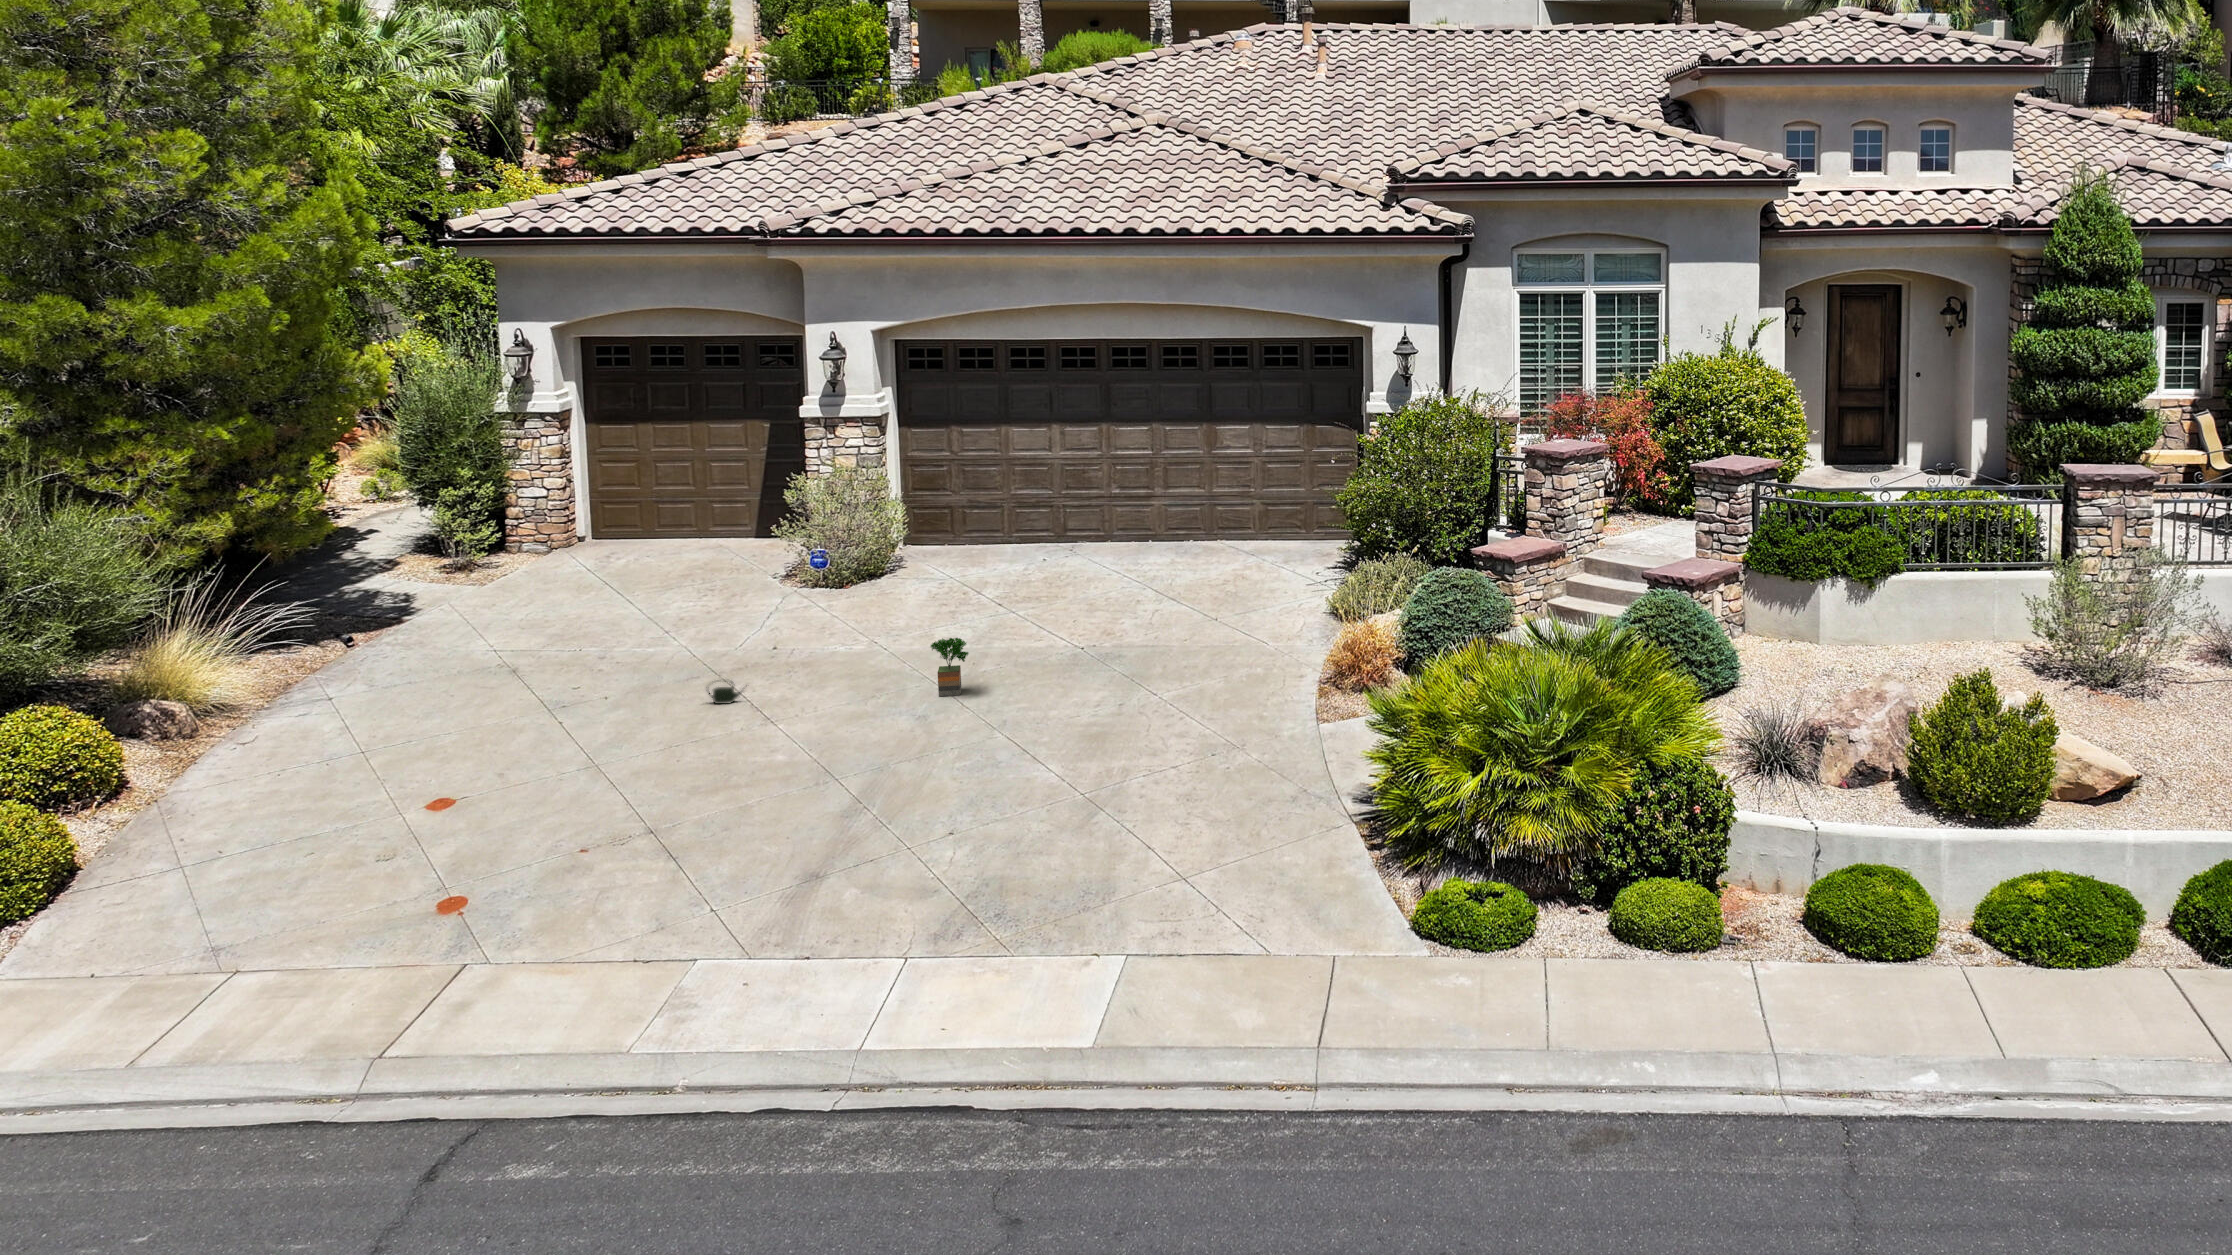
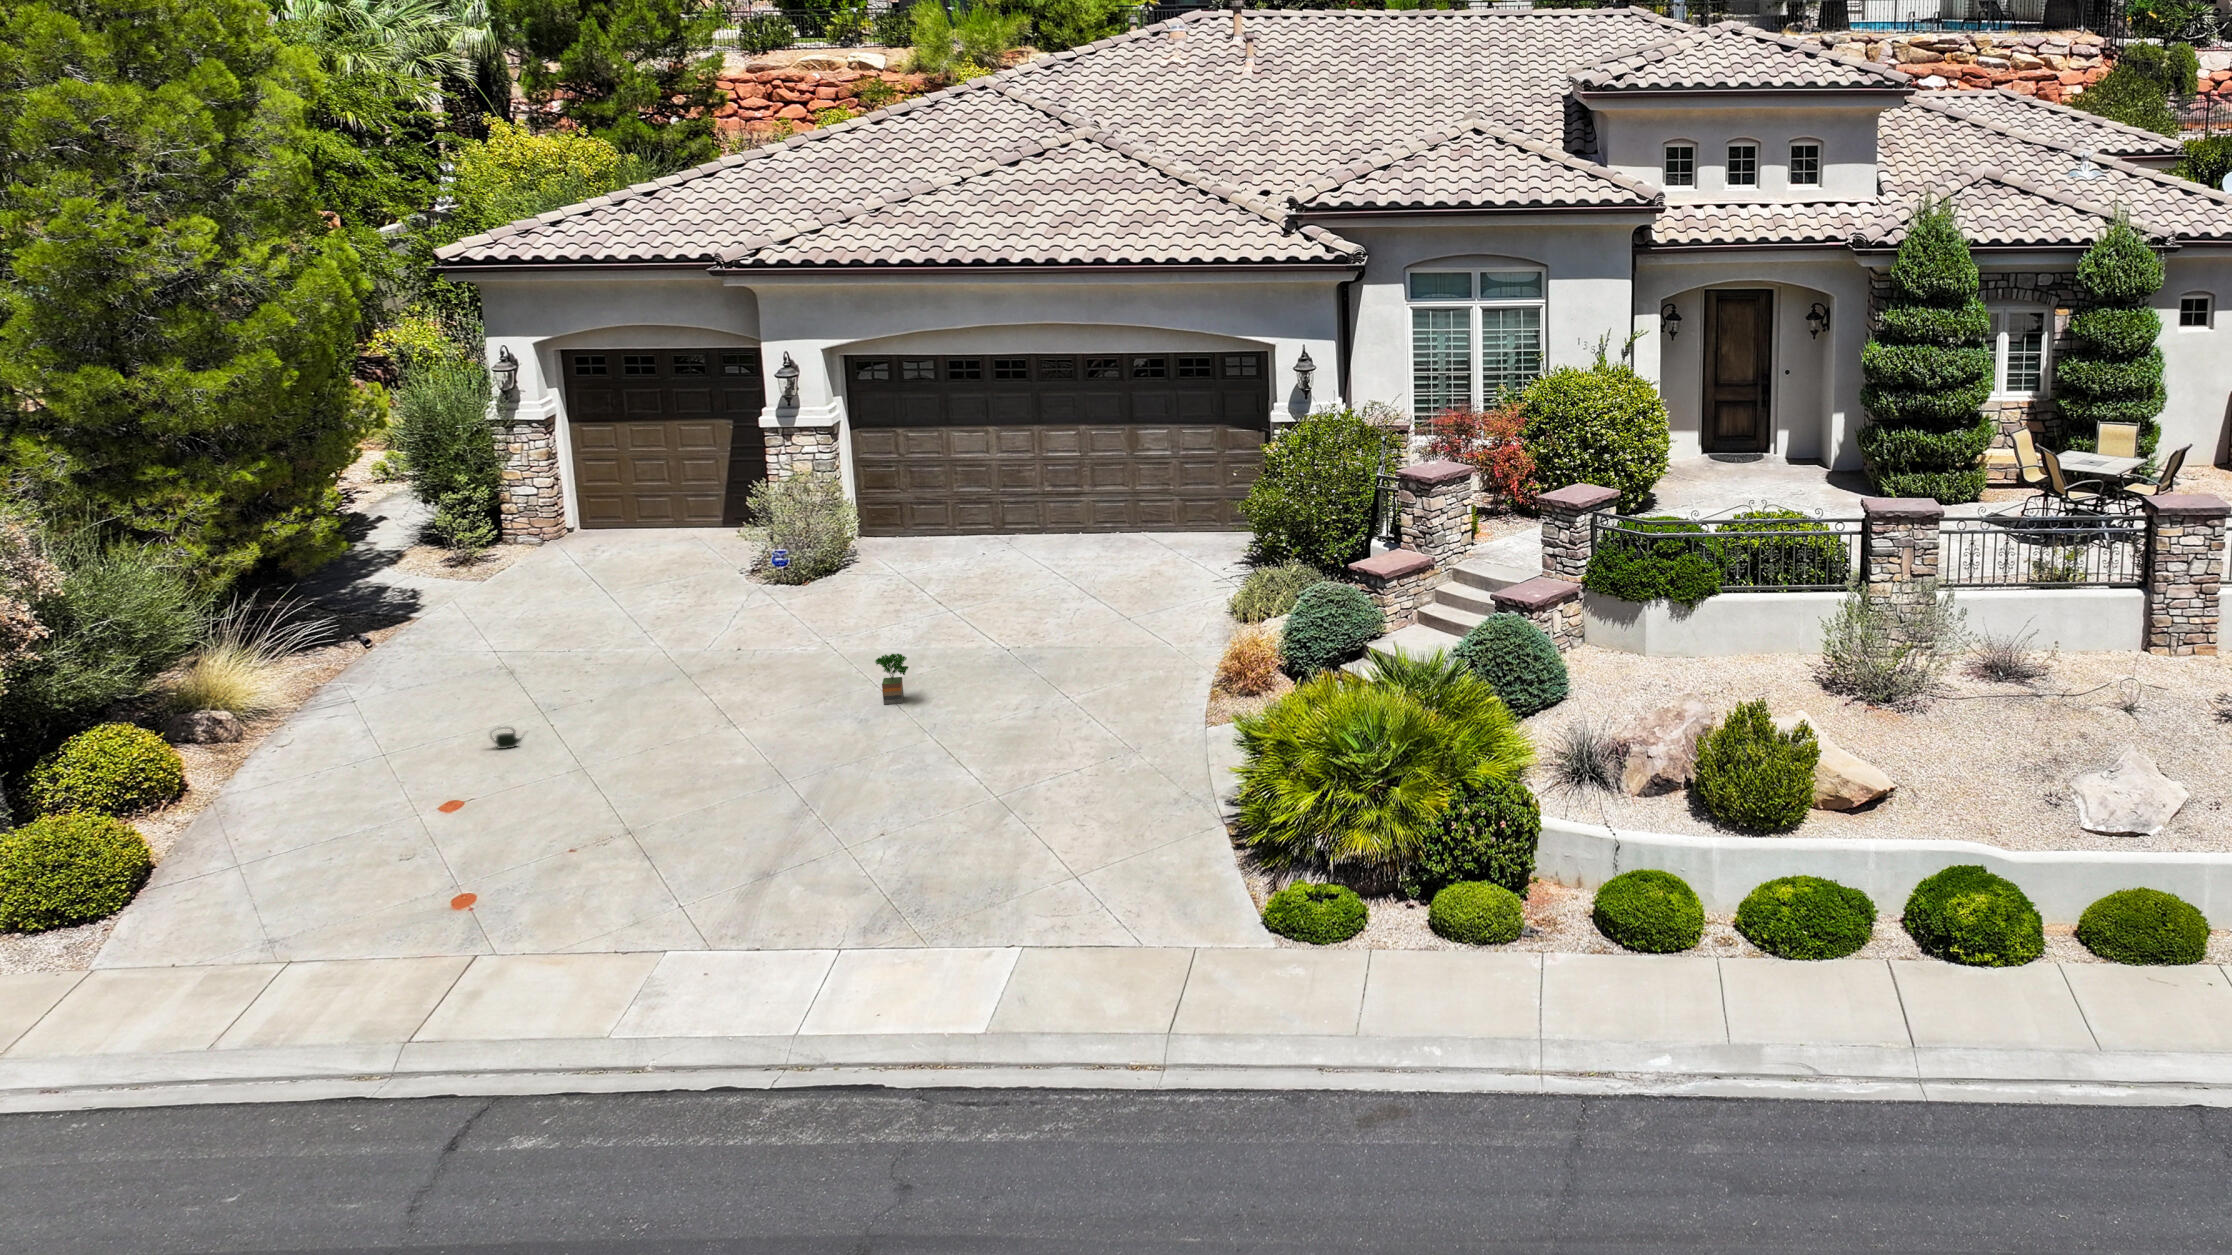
watering can: present [708,681,741,704] -> present [493,729,522,749]

